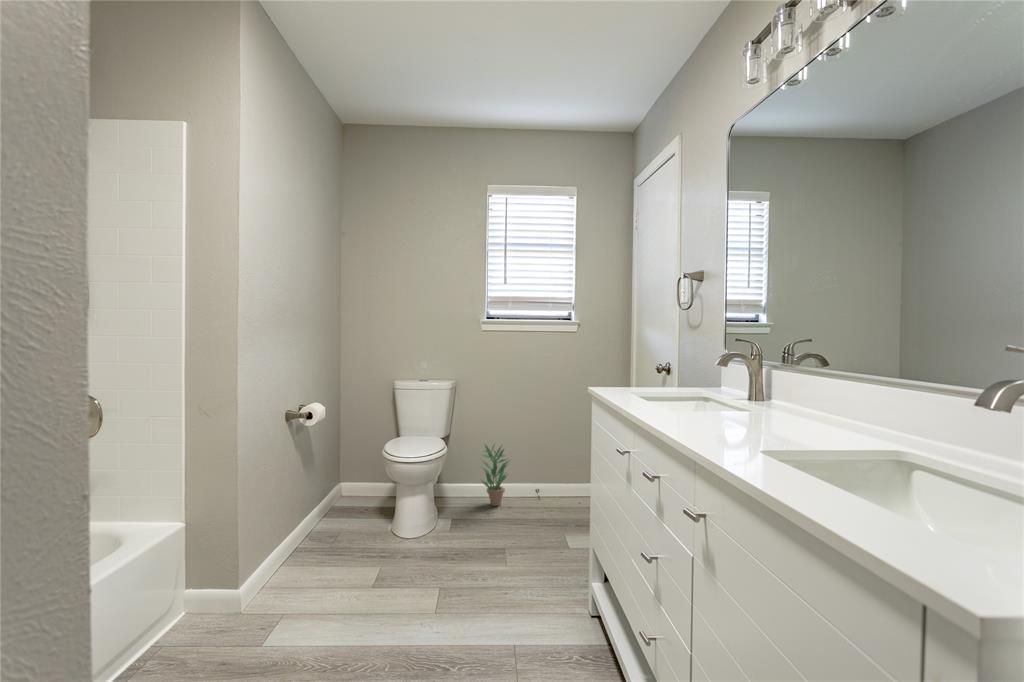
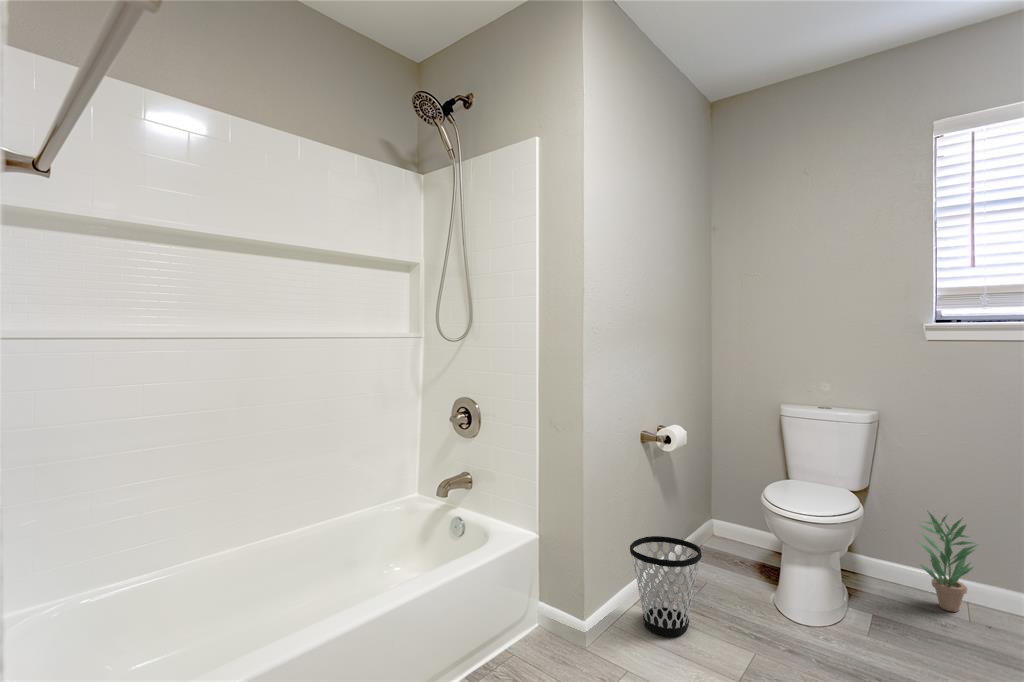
wastebasket: none [279,498,341,580] -> present [630,536,702,636]

